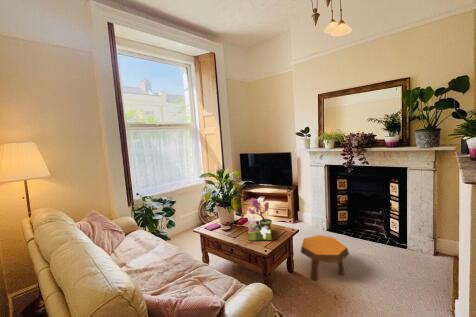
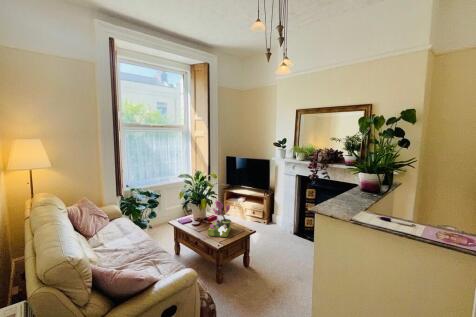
footstool: present [301,235,349,280] -> none [255,238,295,275]

